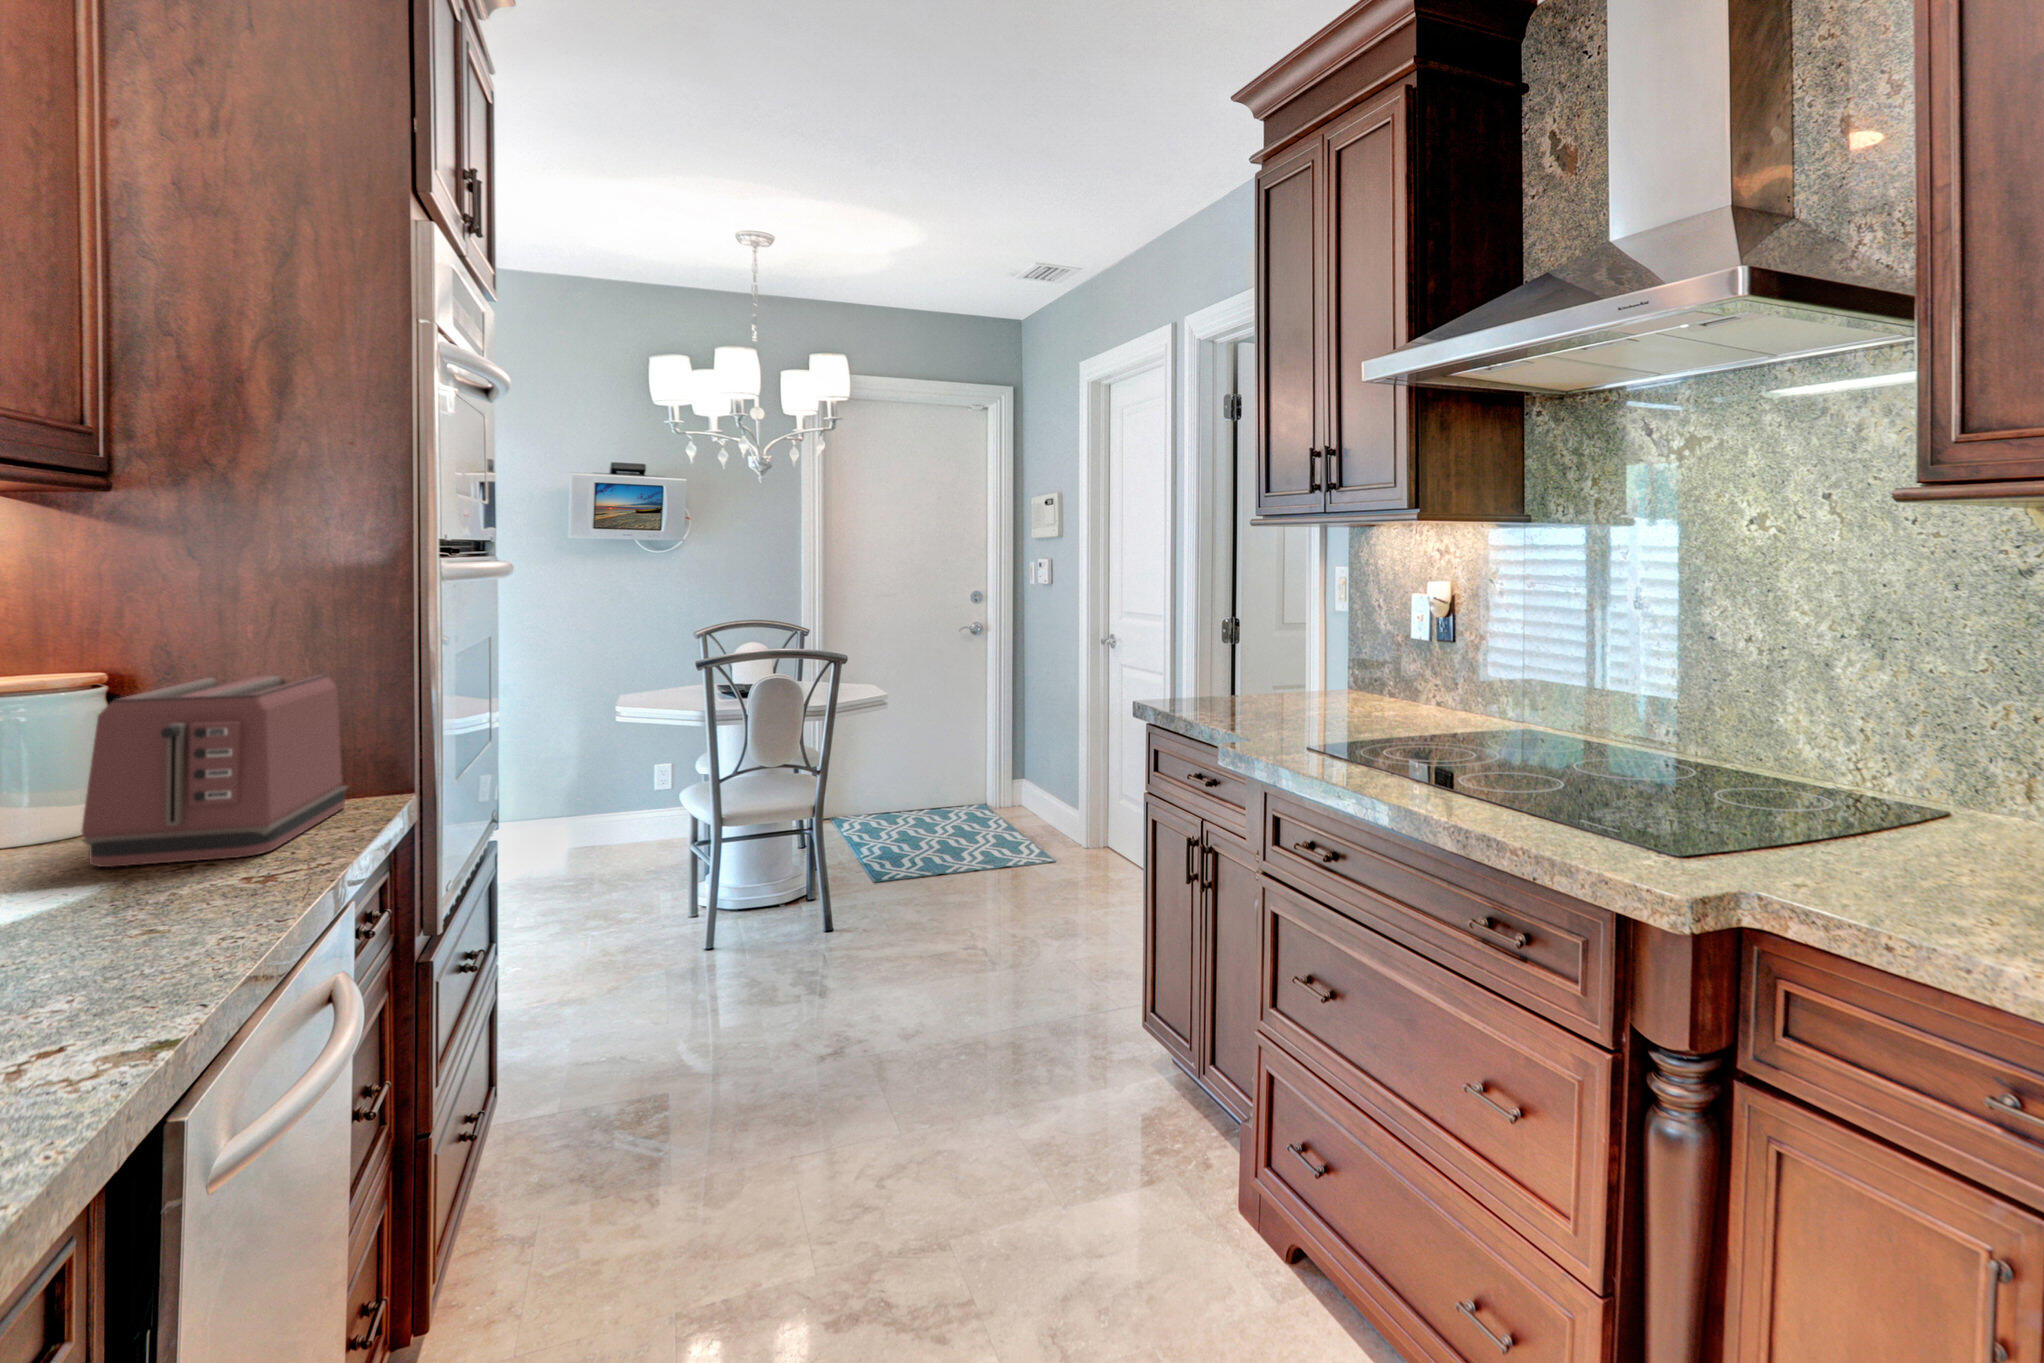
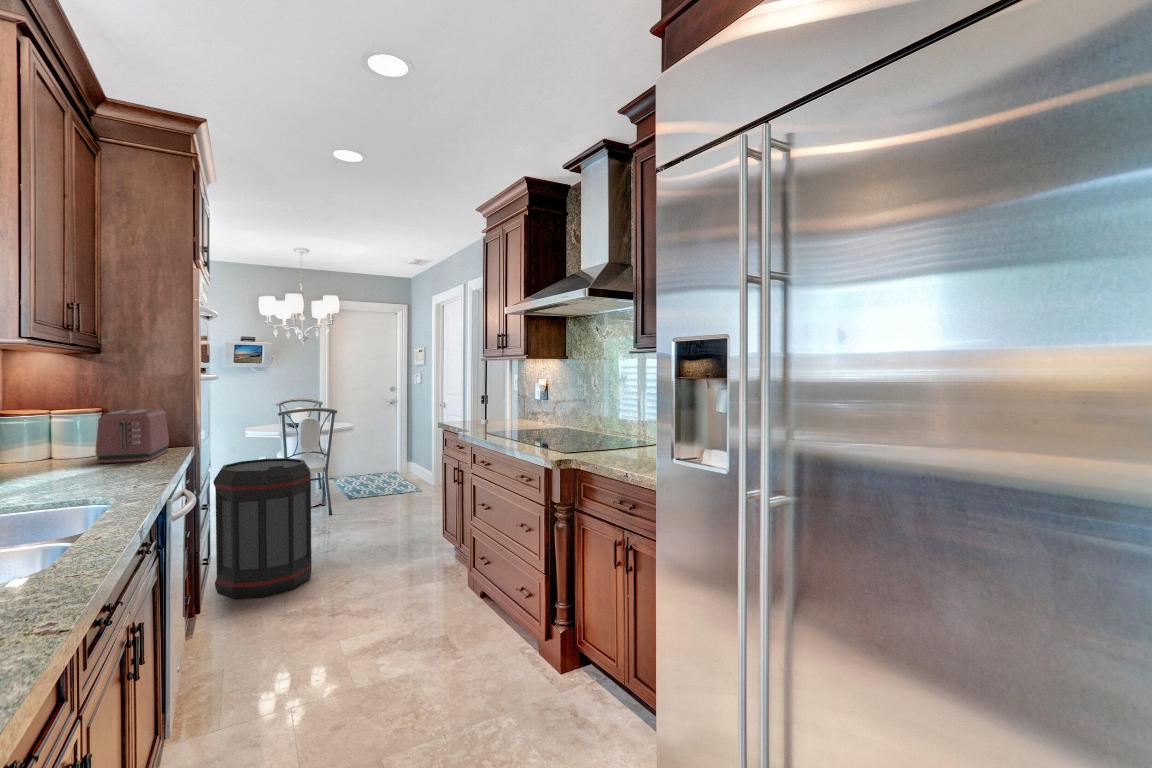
trash can: none [498,801,779,1241] -> present [214,458,312,599]

